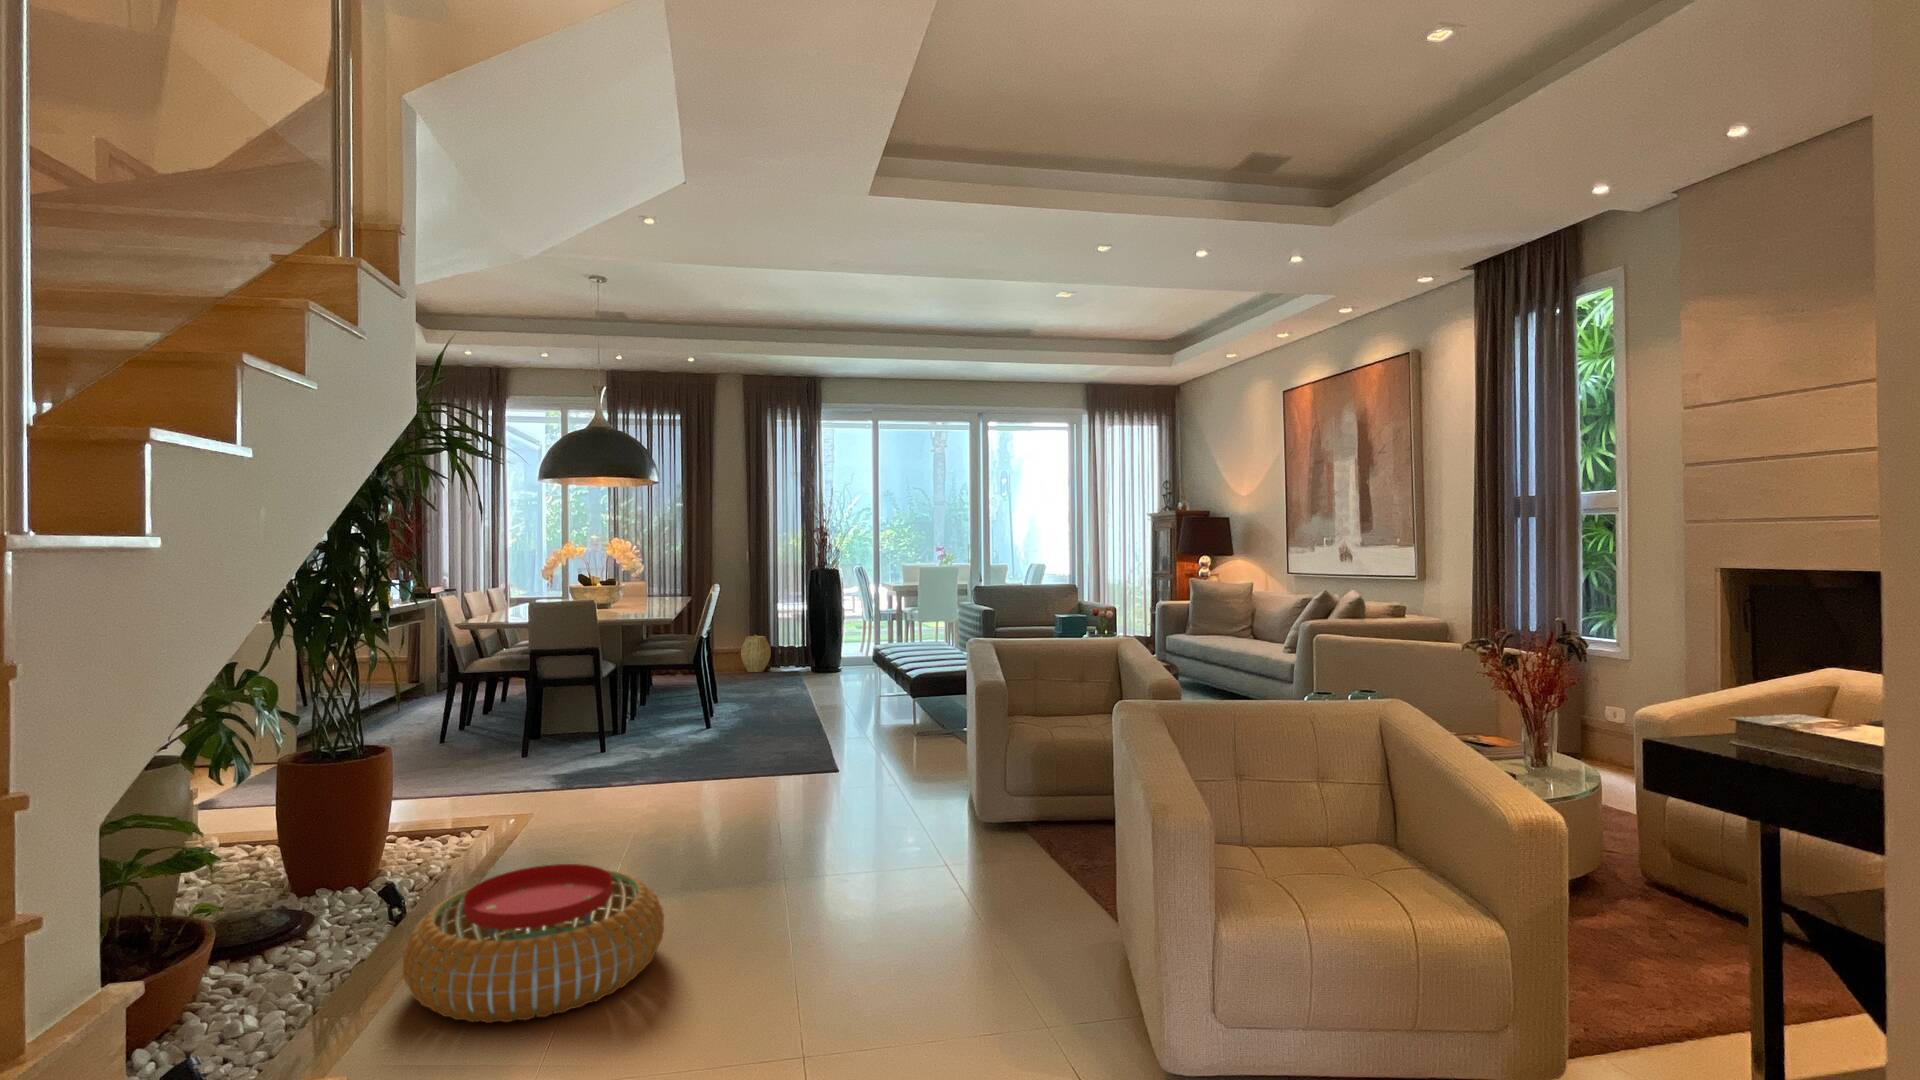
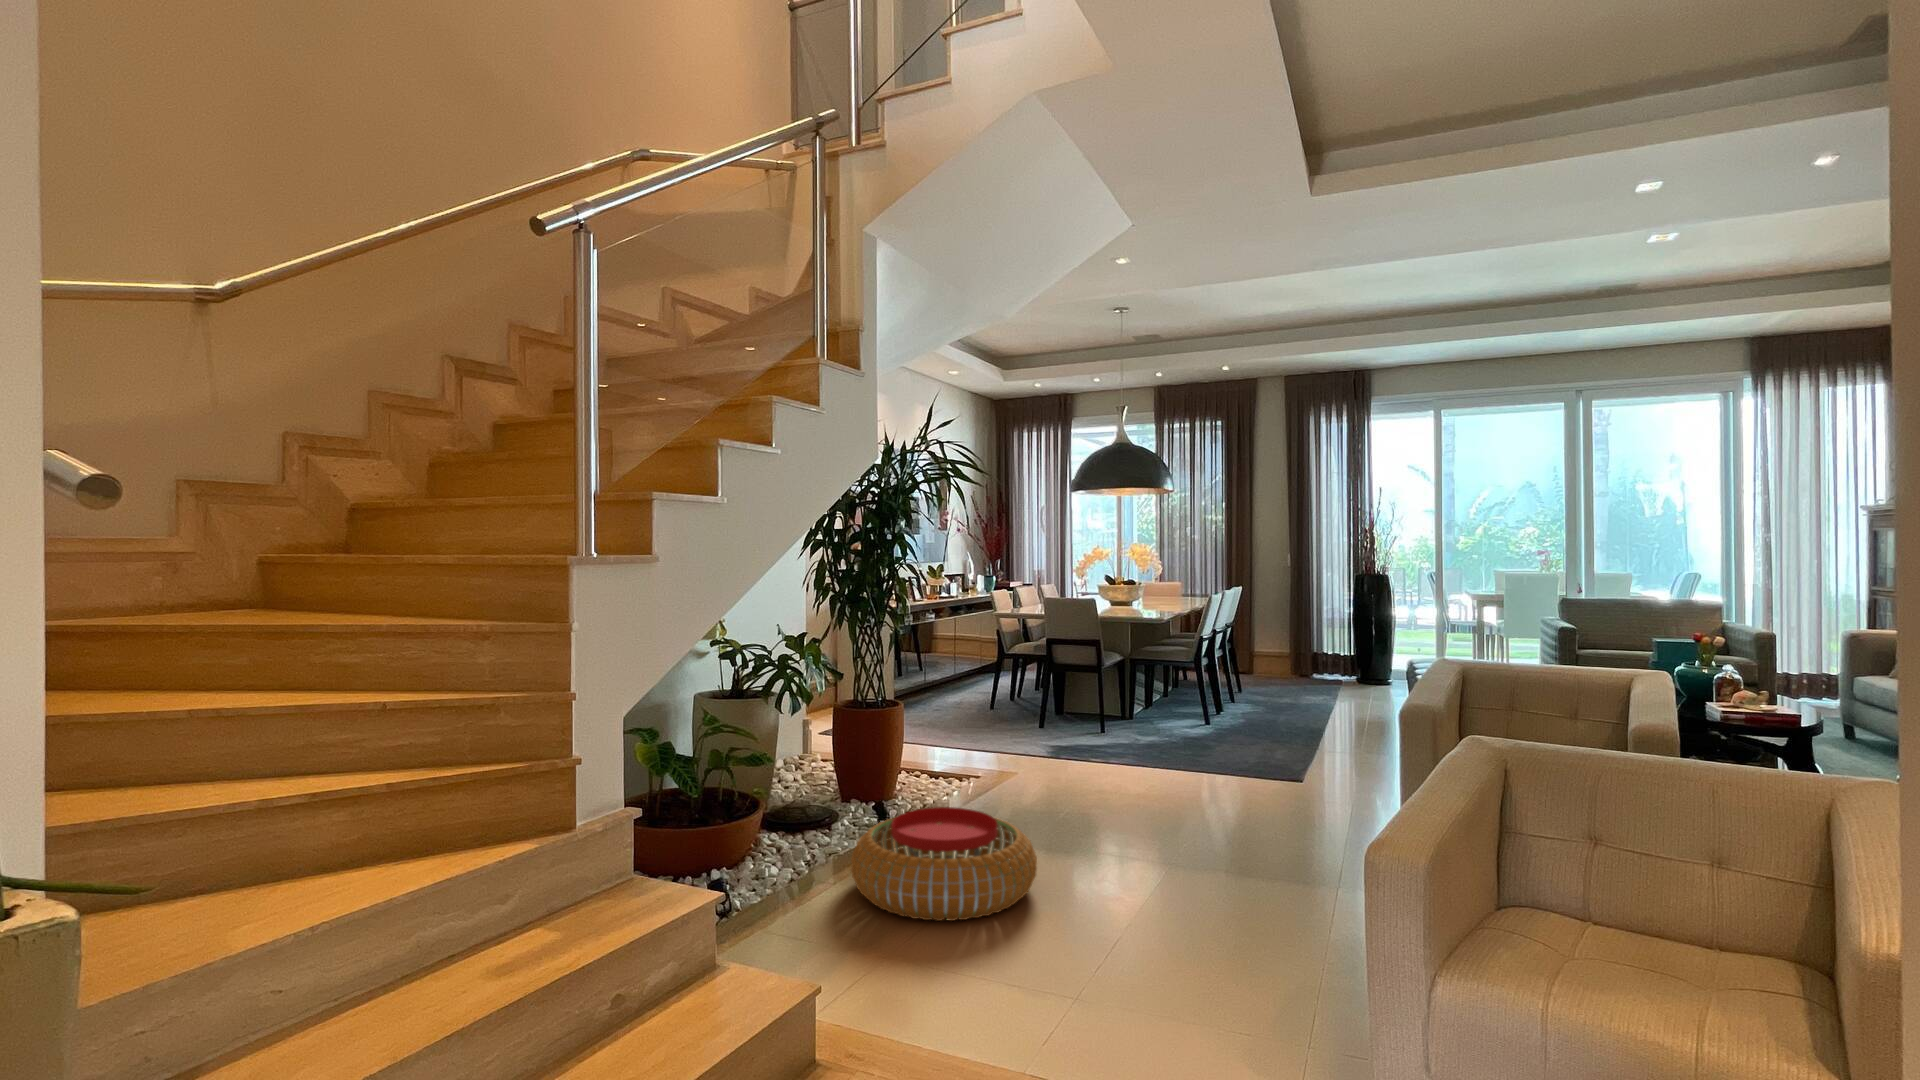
woven basket: present [741,635,771,672] -> none [1280,638,1311,676]

